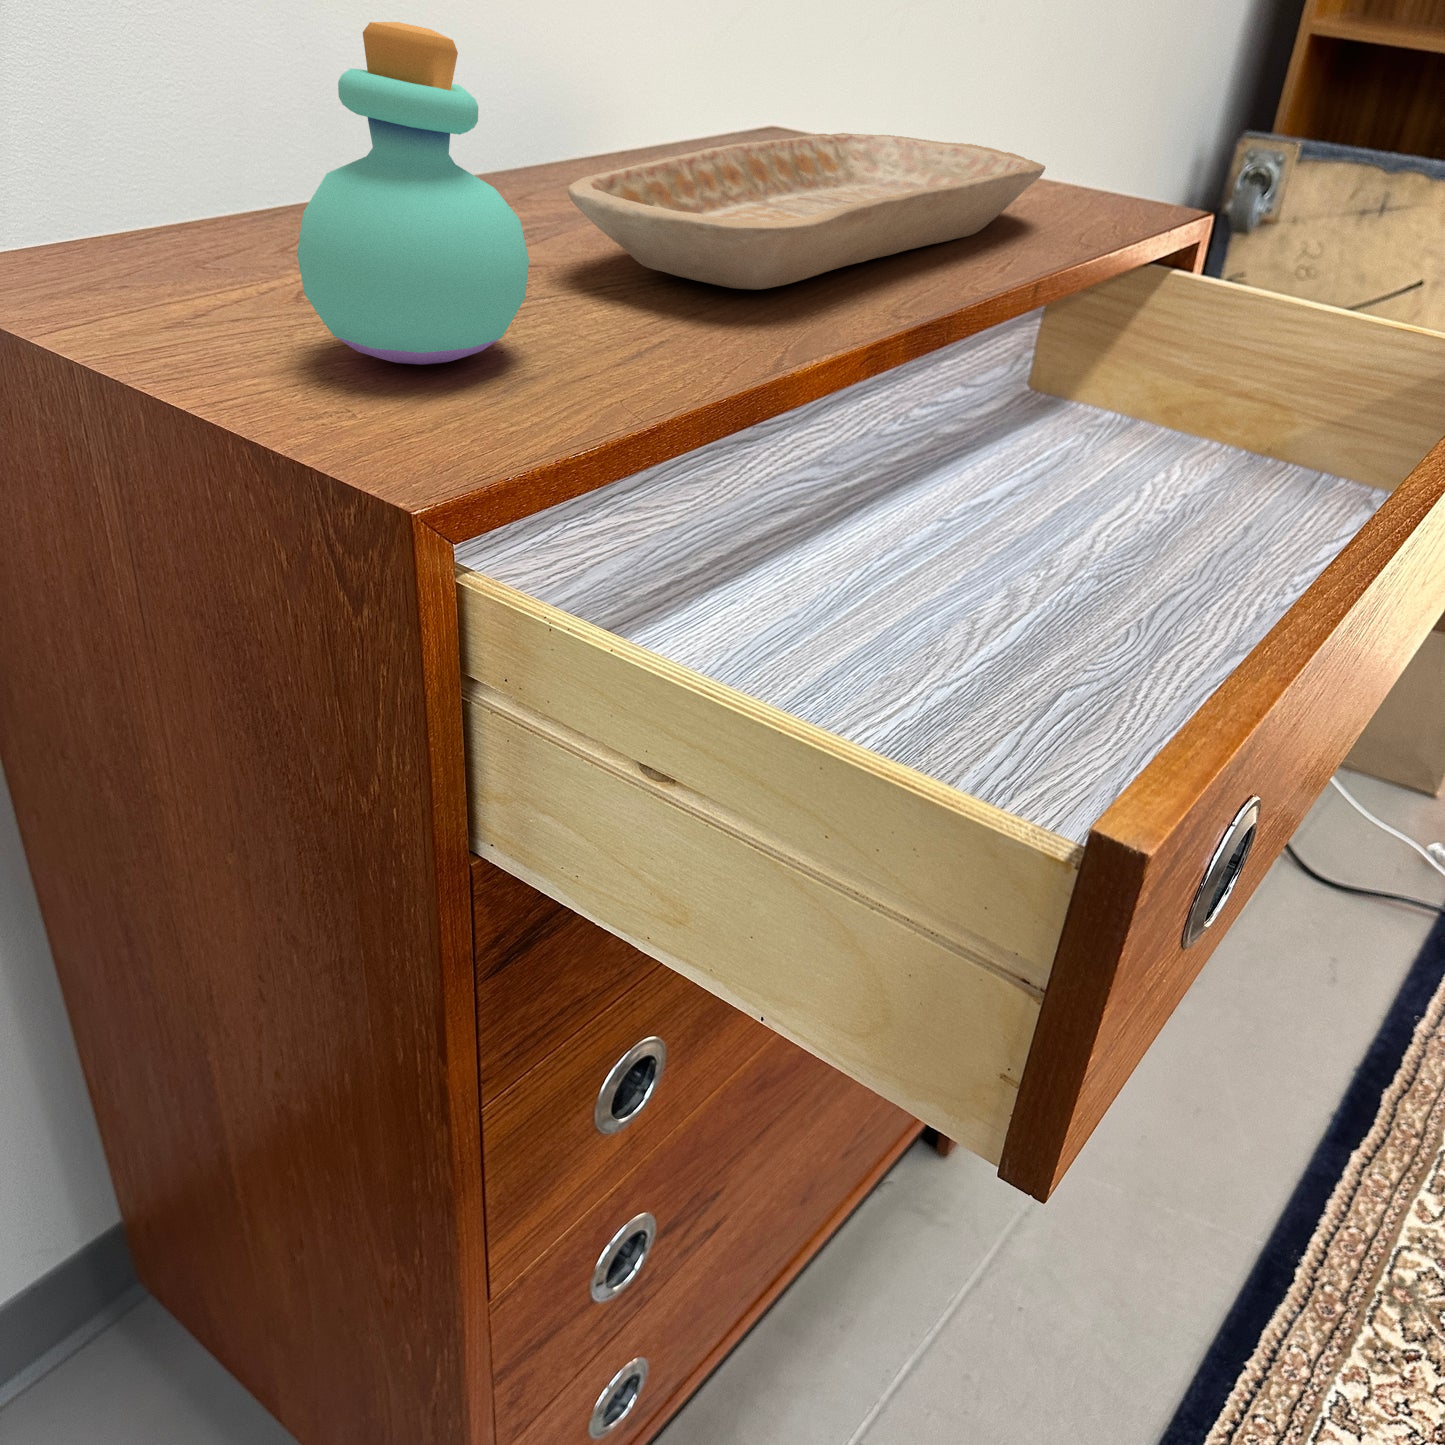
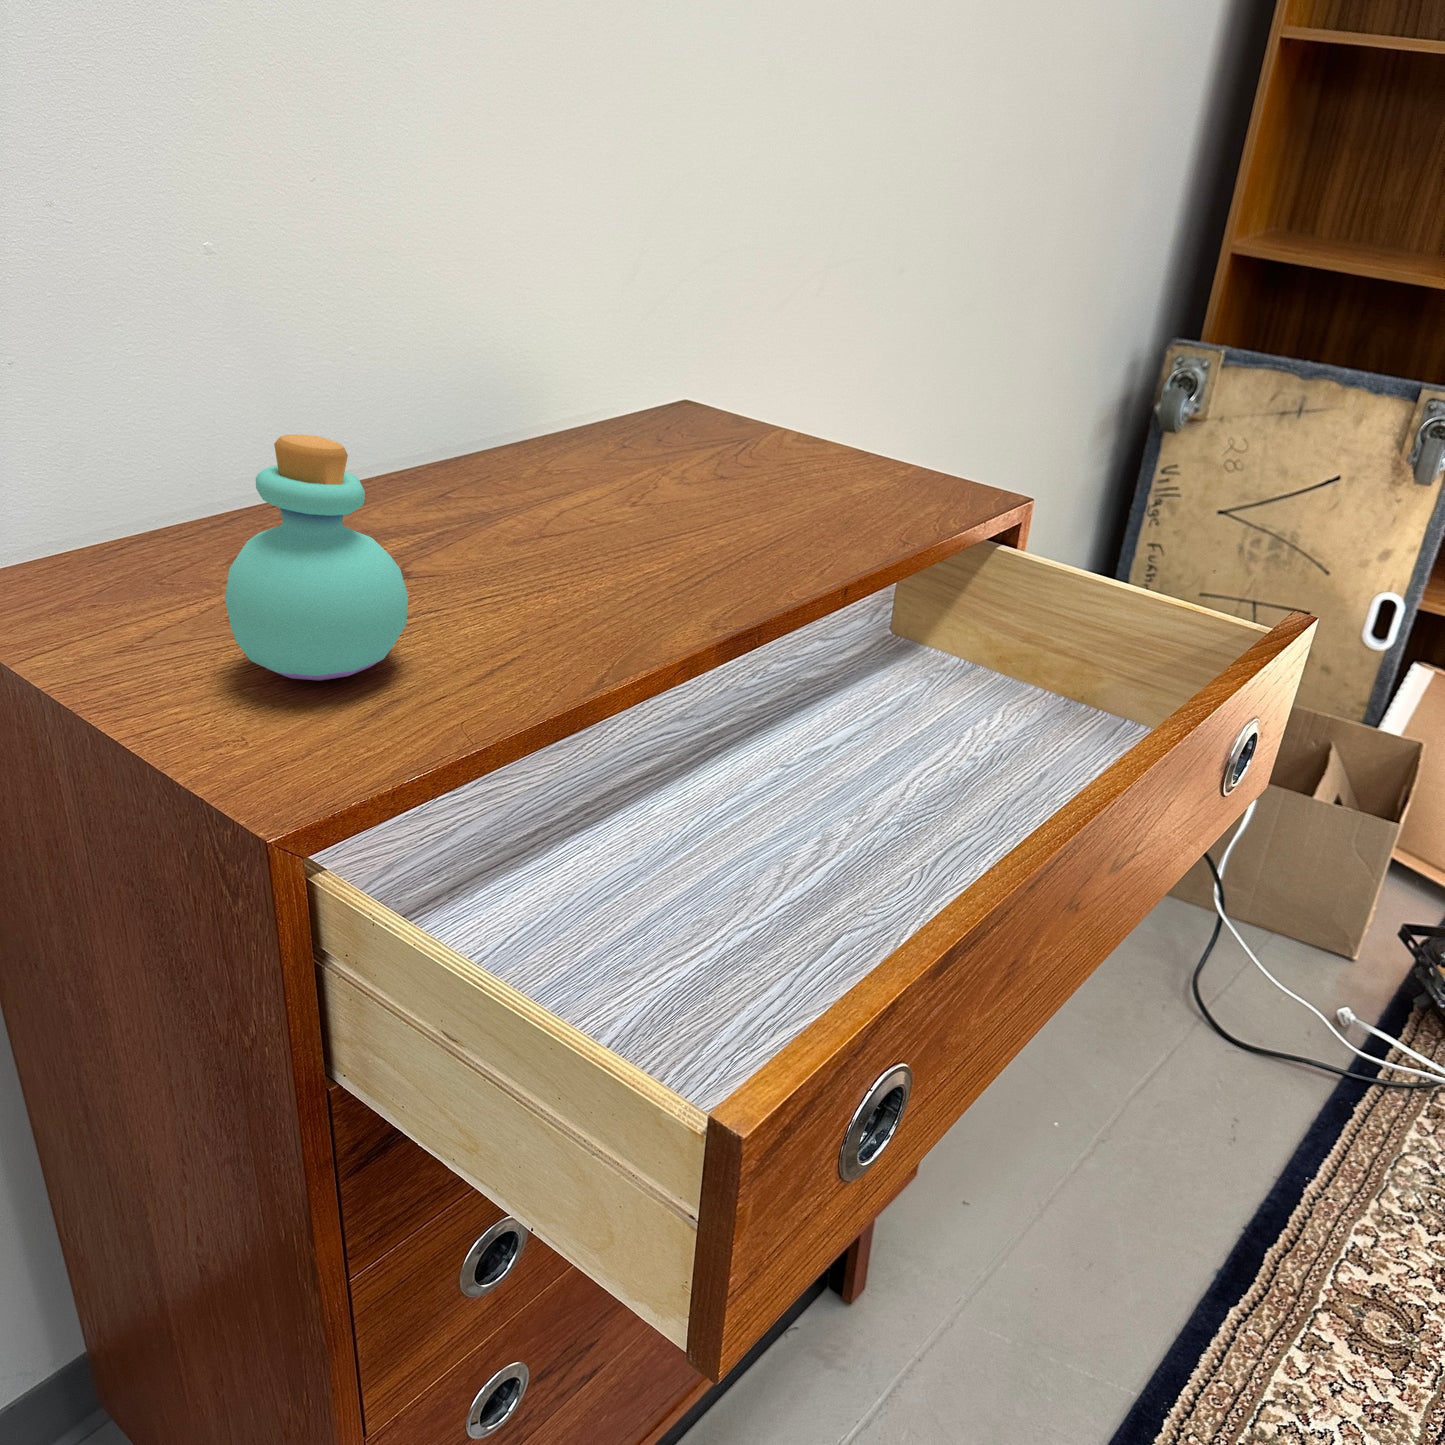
tray: present [568,133,1045,290] -> none [462,437,877,597]

